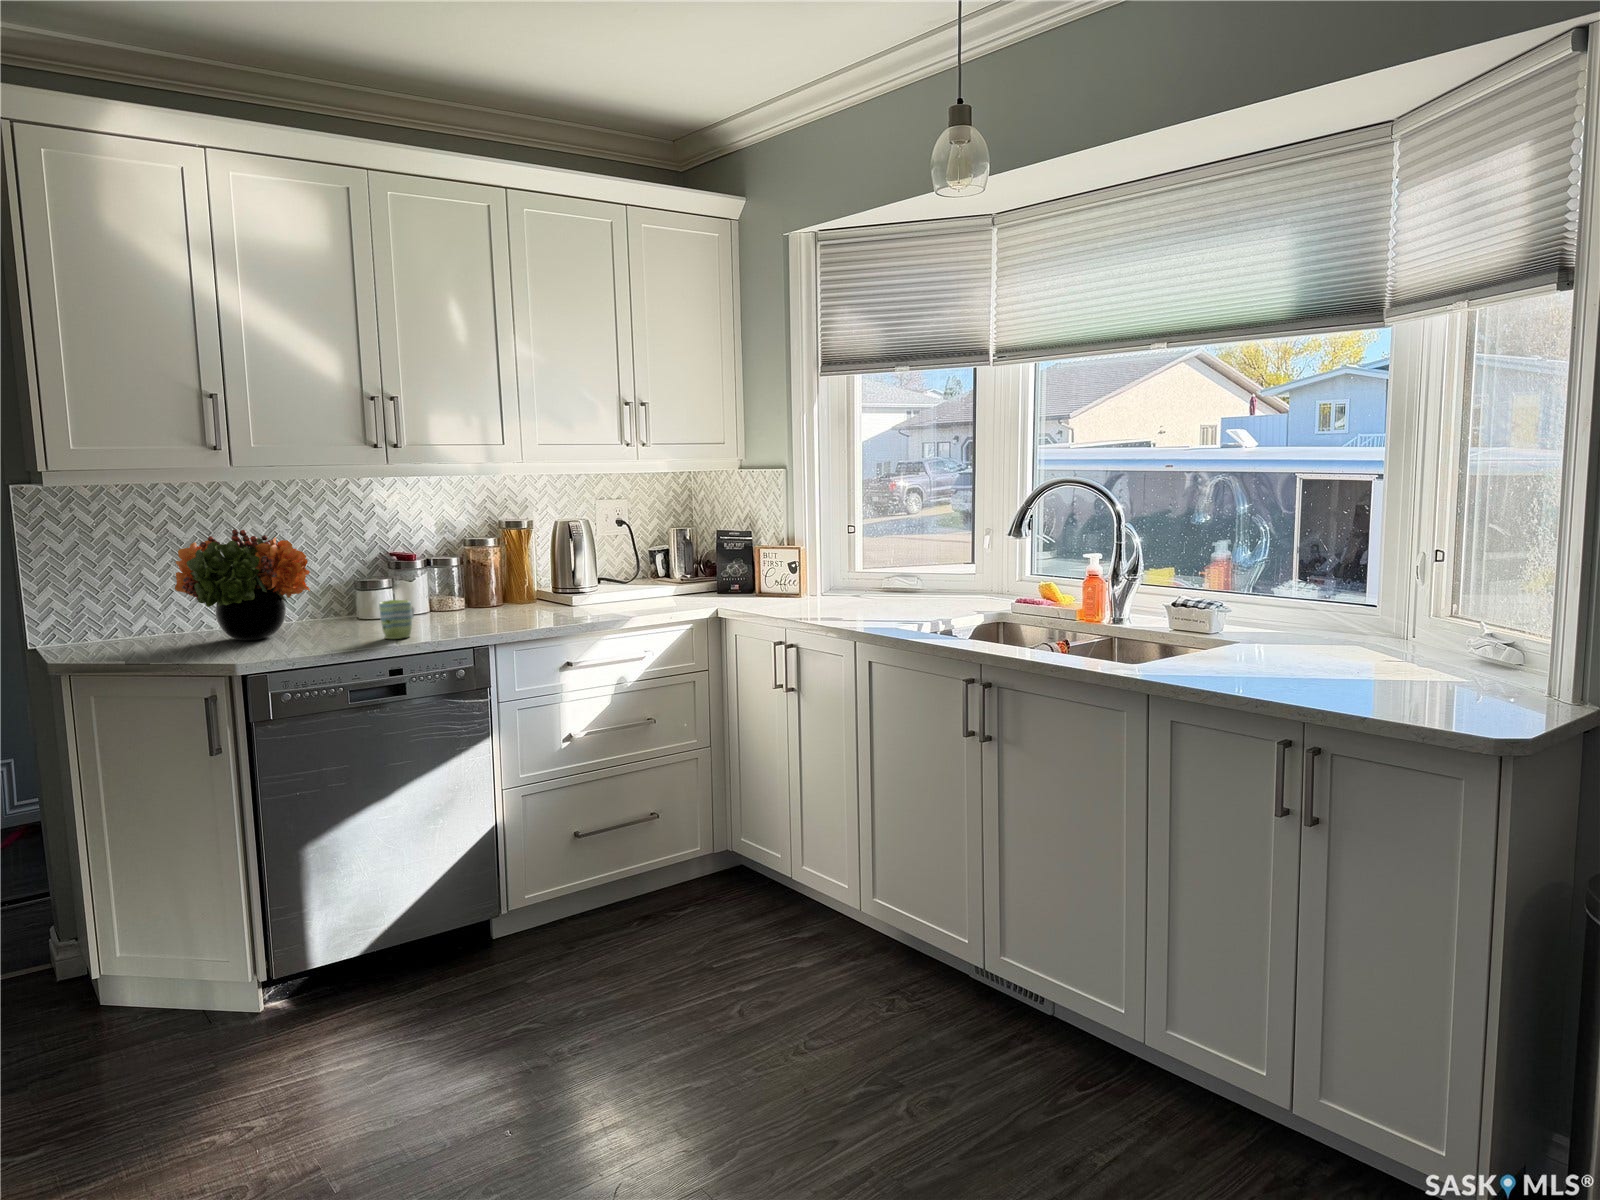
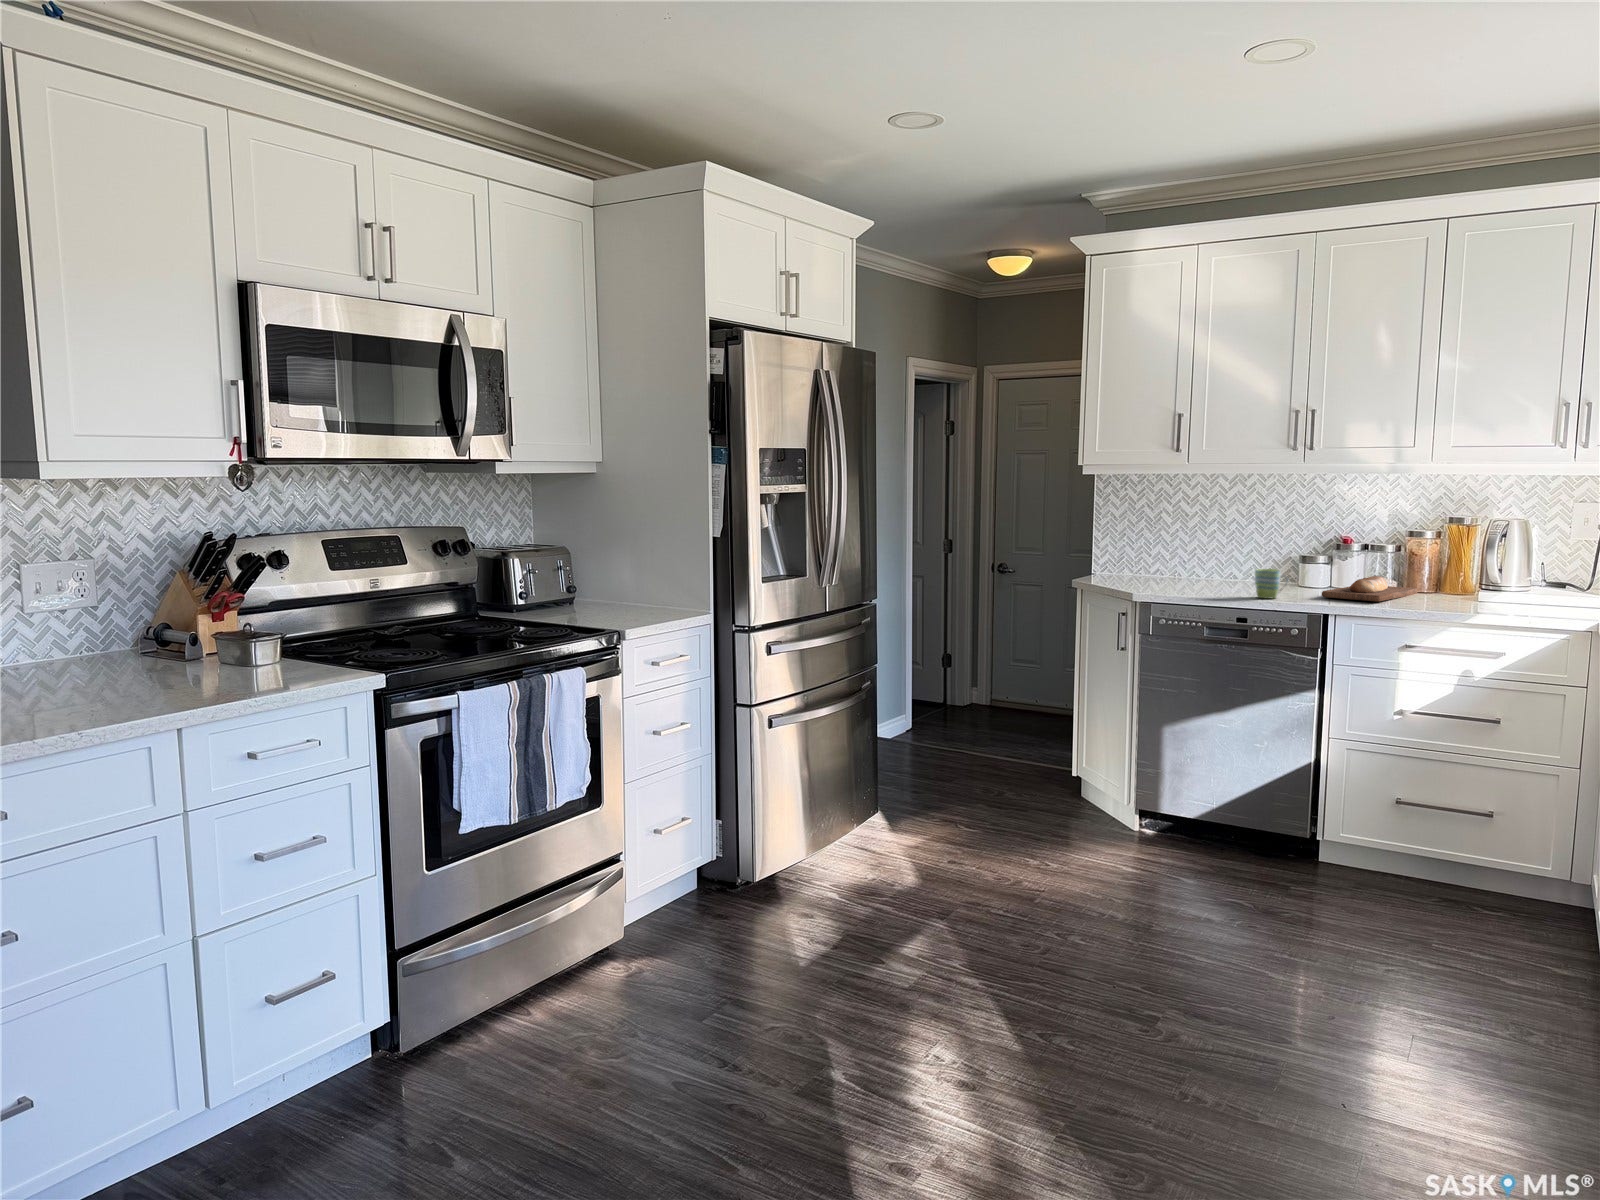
flower arrangement: present [175,529,310,640] -> none [1149,508,1242,585]
bread loaf: none [442,593,519,625] -> present [1322,576,1417,601]

